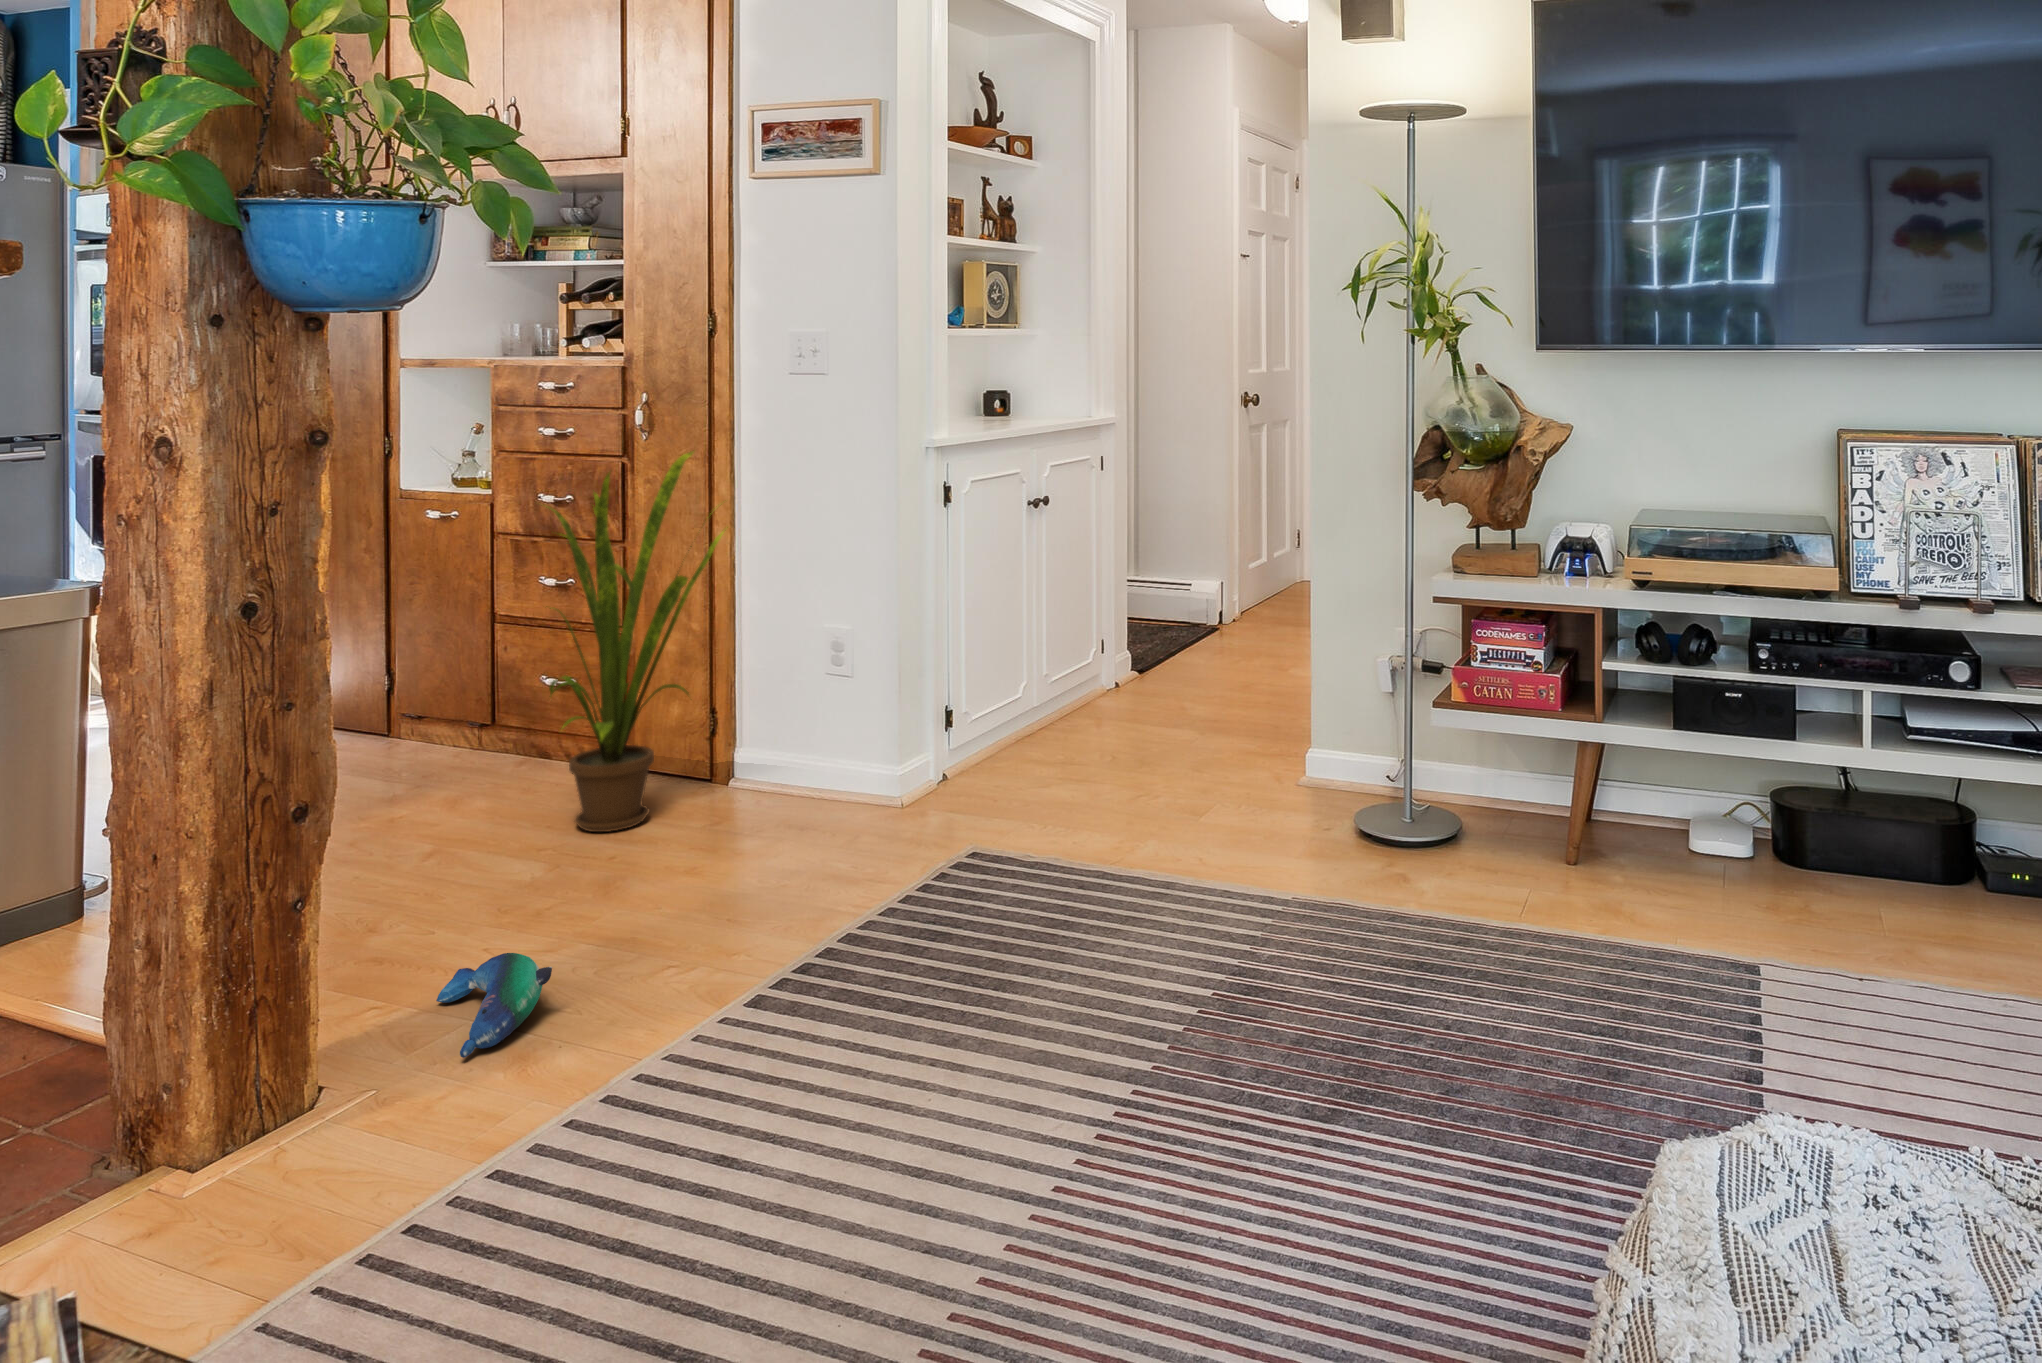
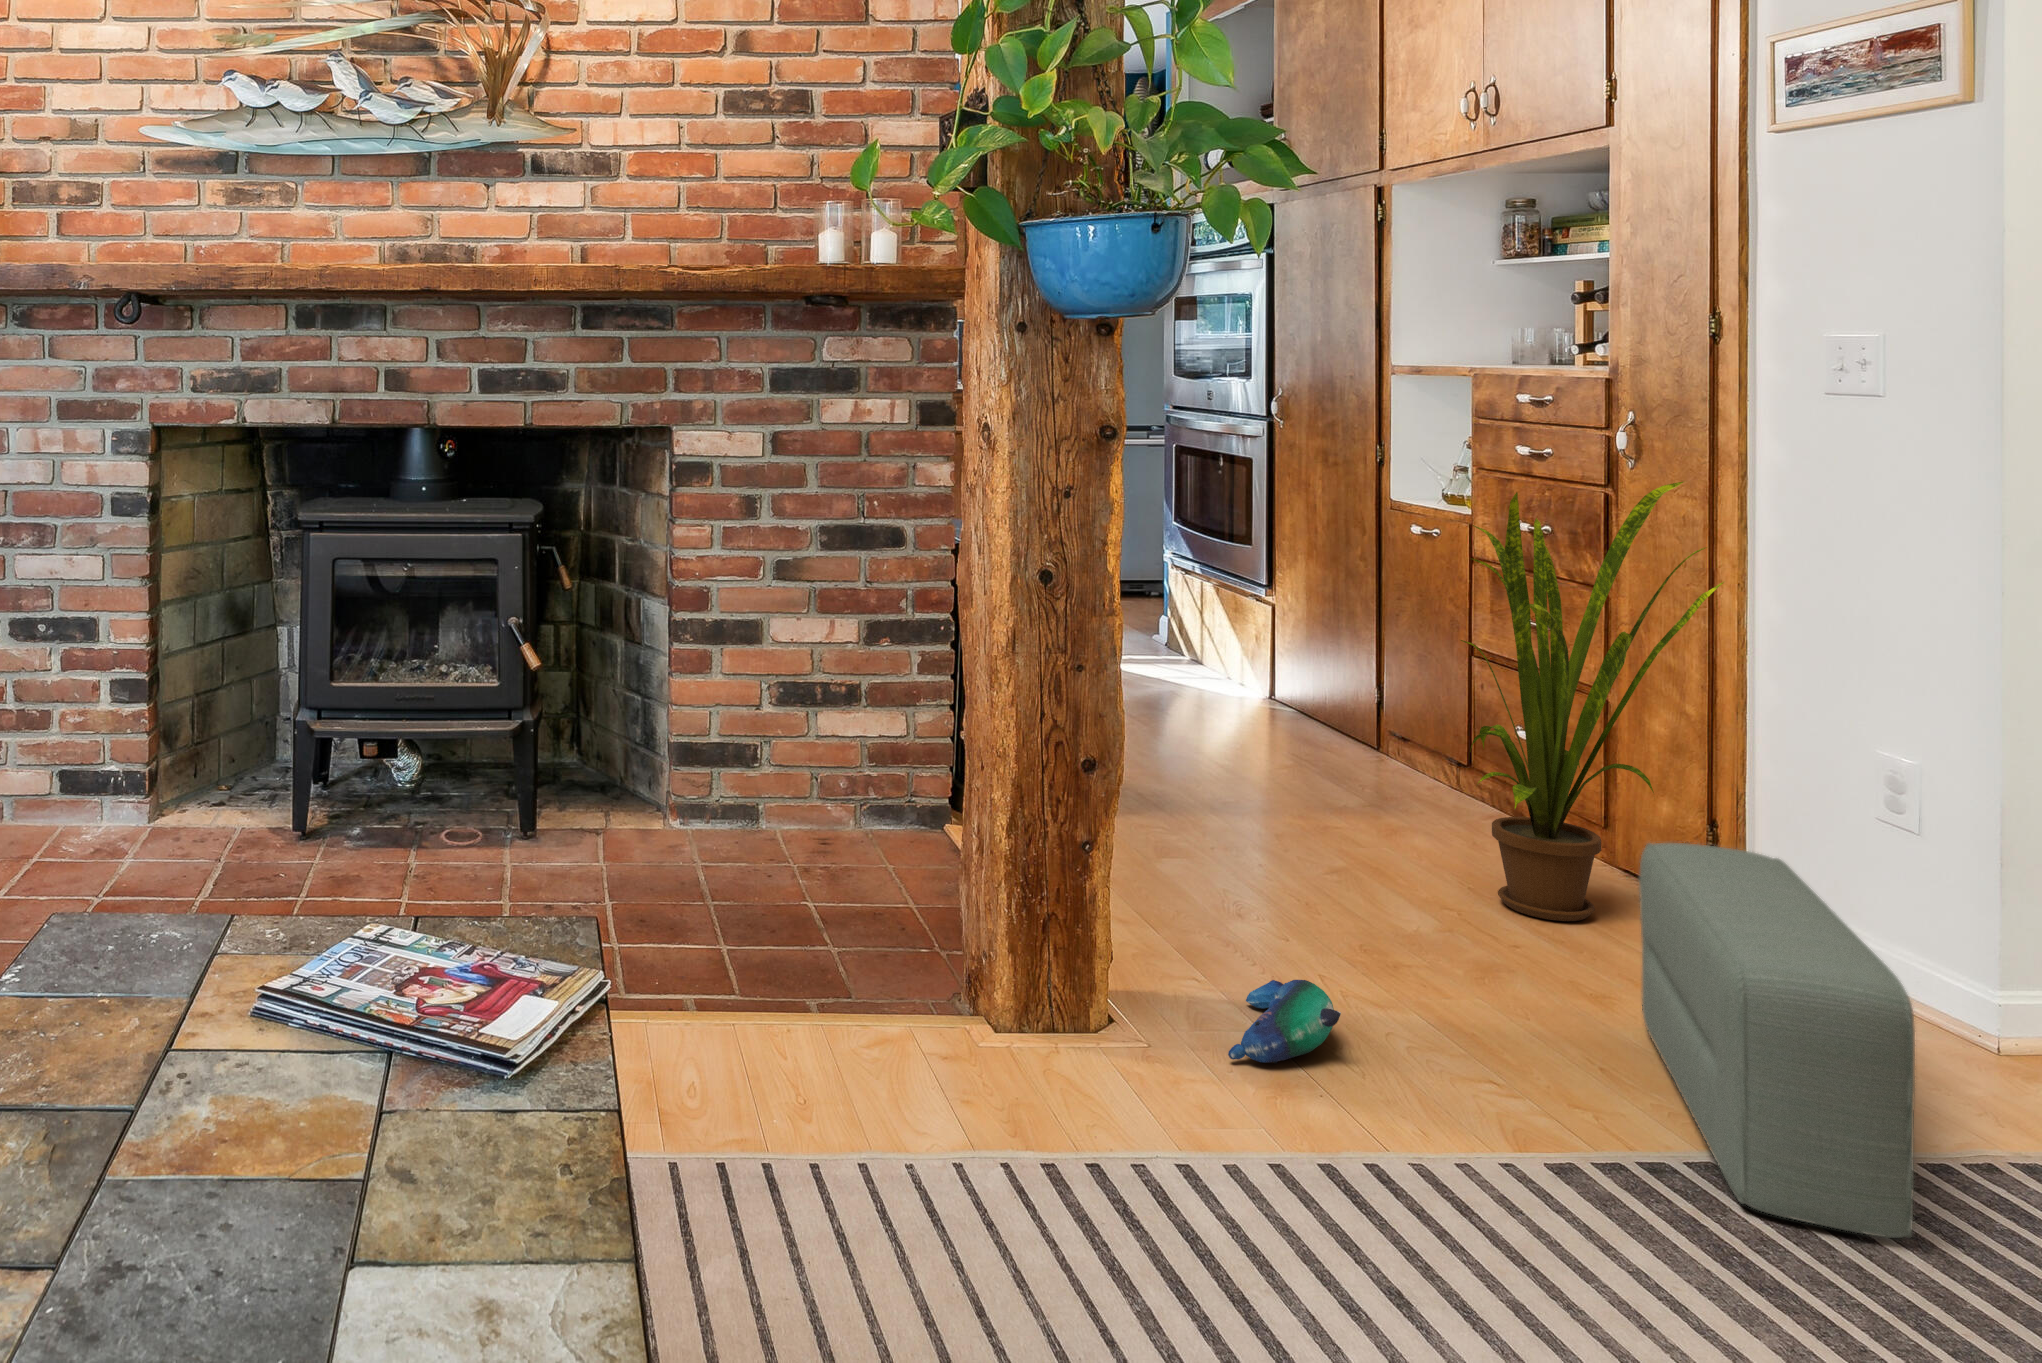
pouf: none [730,723,951,973] -> present [1639,843,1915,1238]

